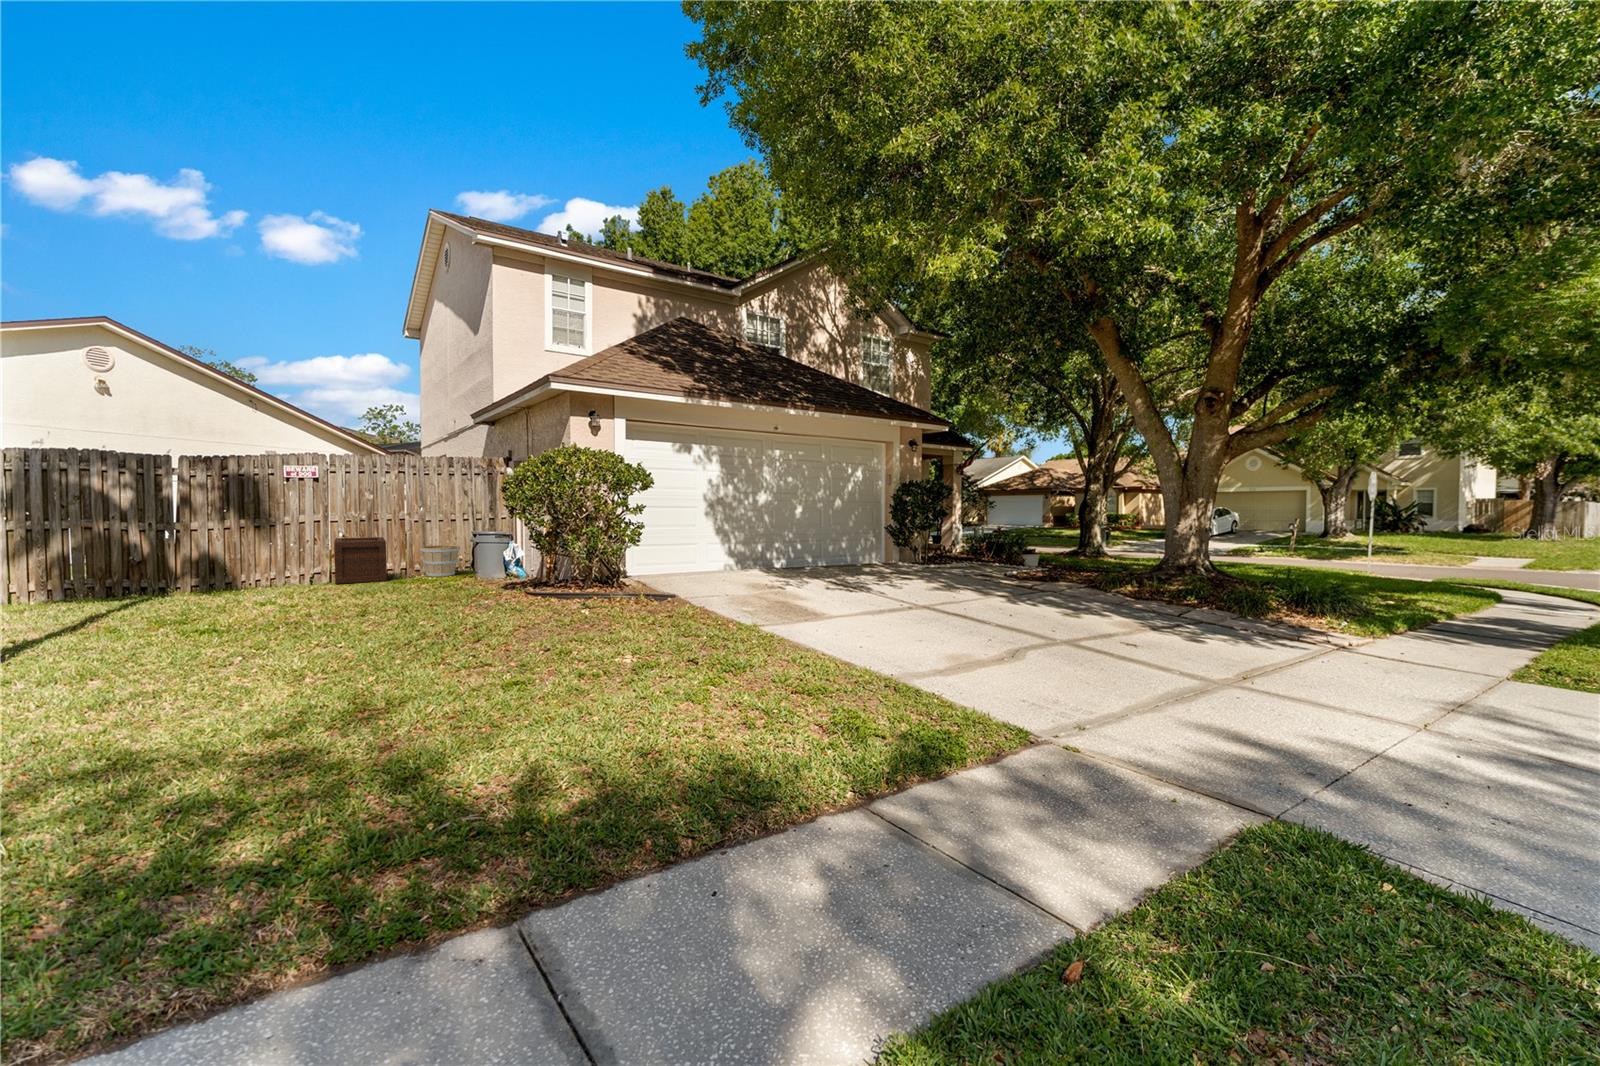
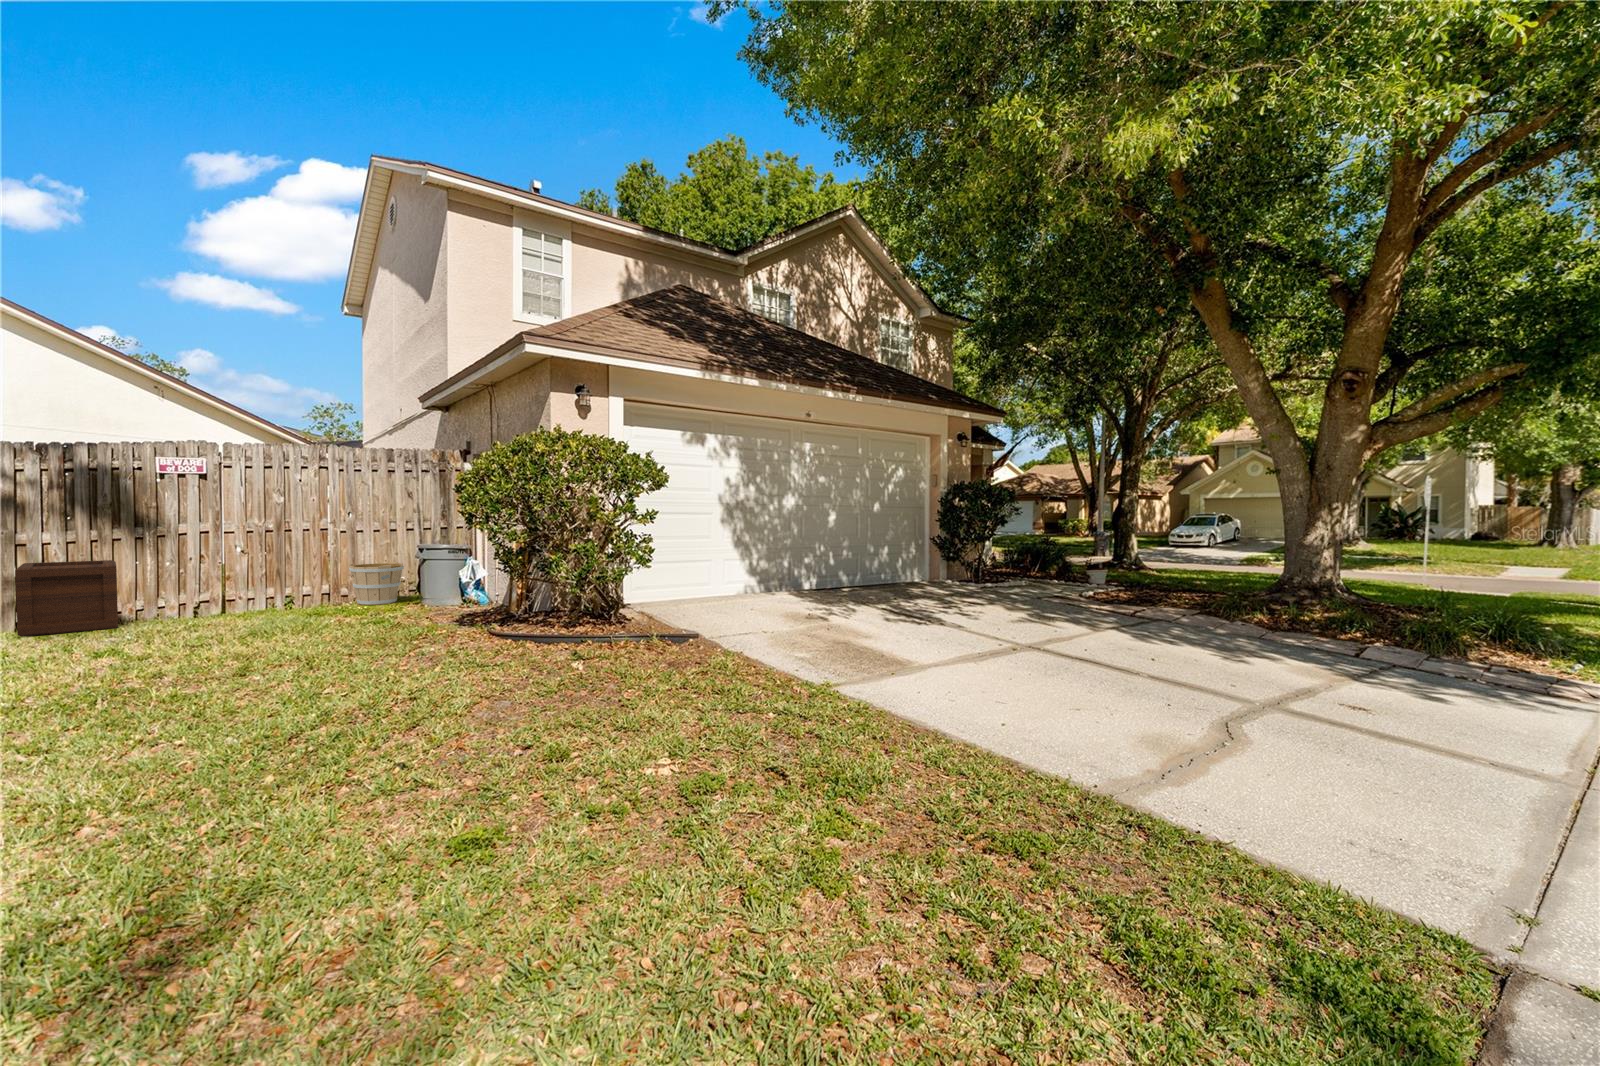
wooden crate: present [334,537,387,584] -> present [15,560,118,637]

